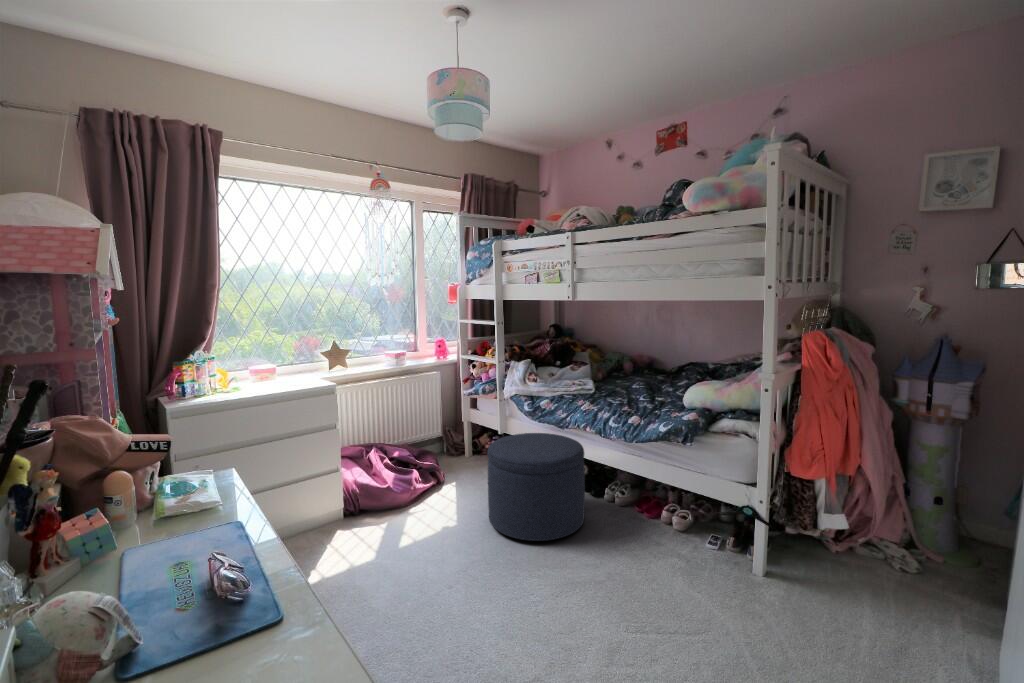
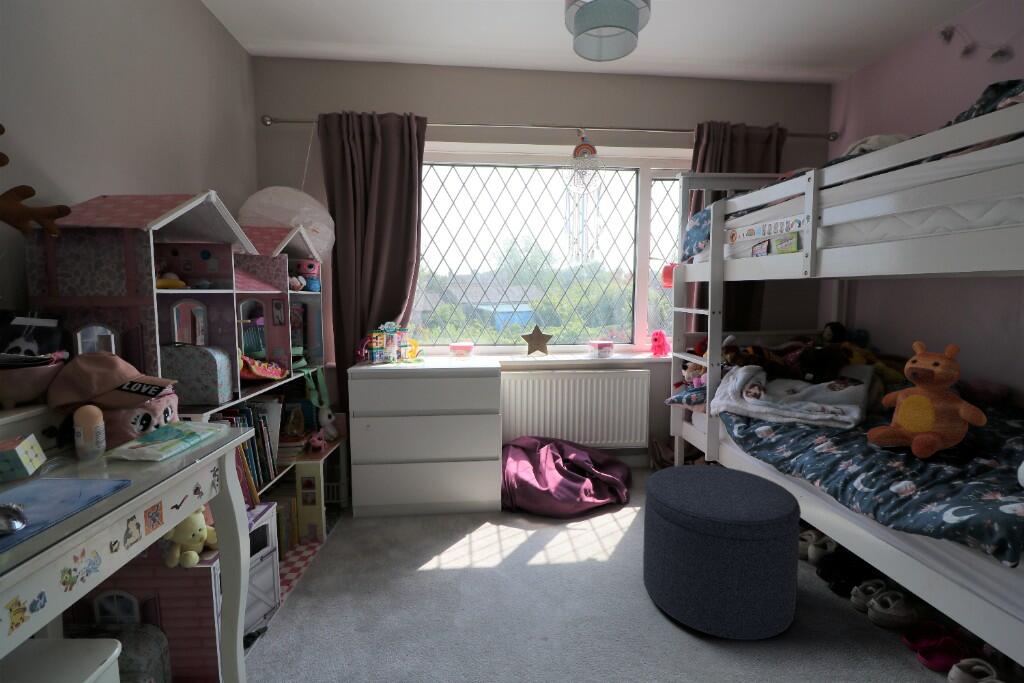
teddy bear: none [608,337,658,403] -> present [867,341,987,458]

